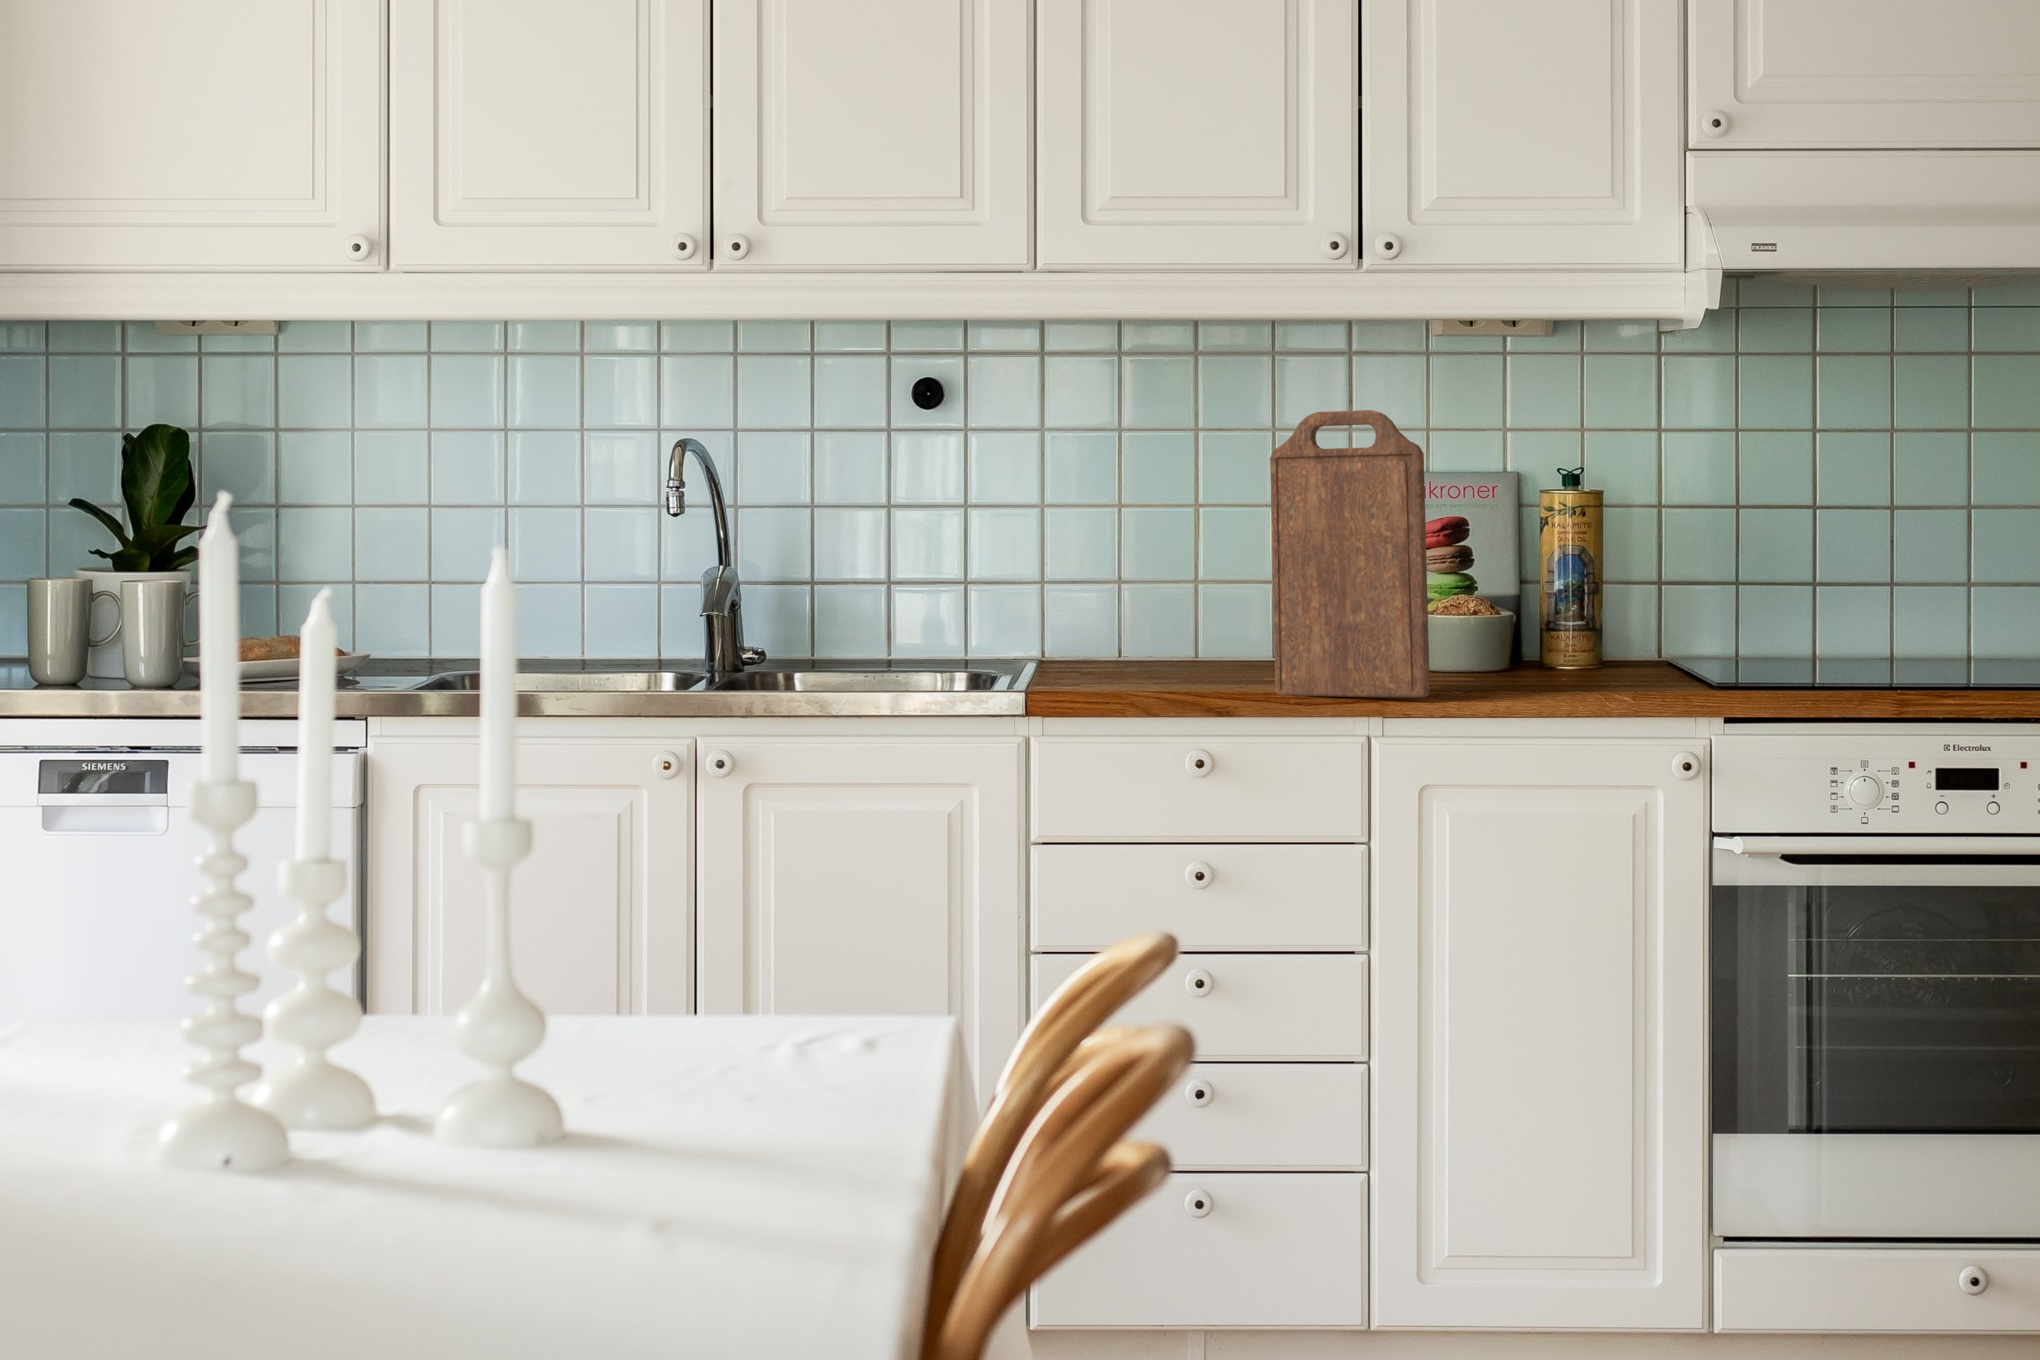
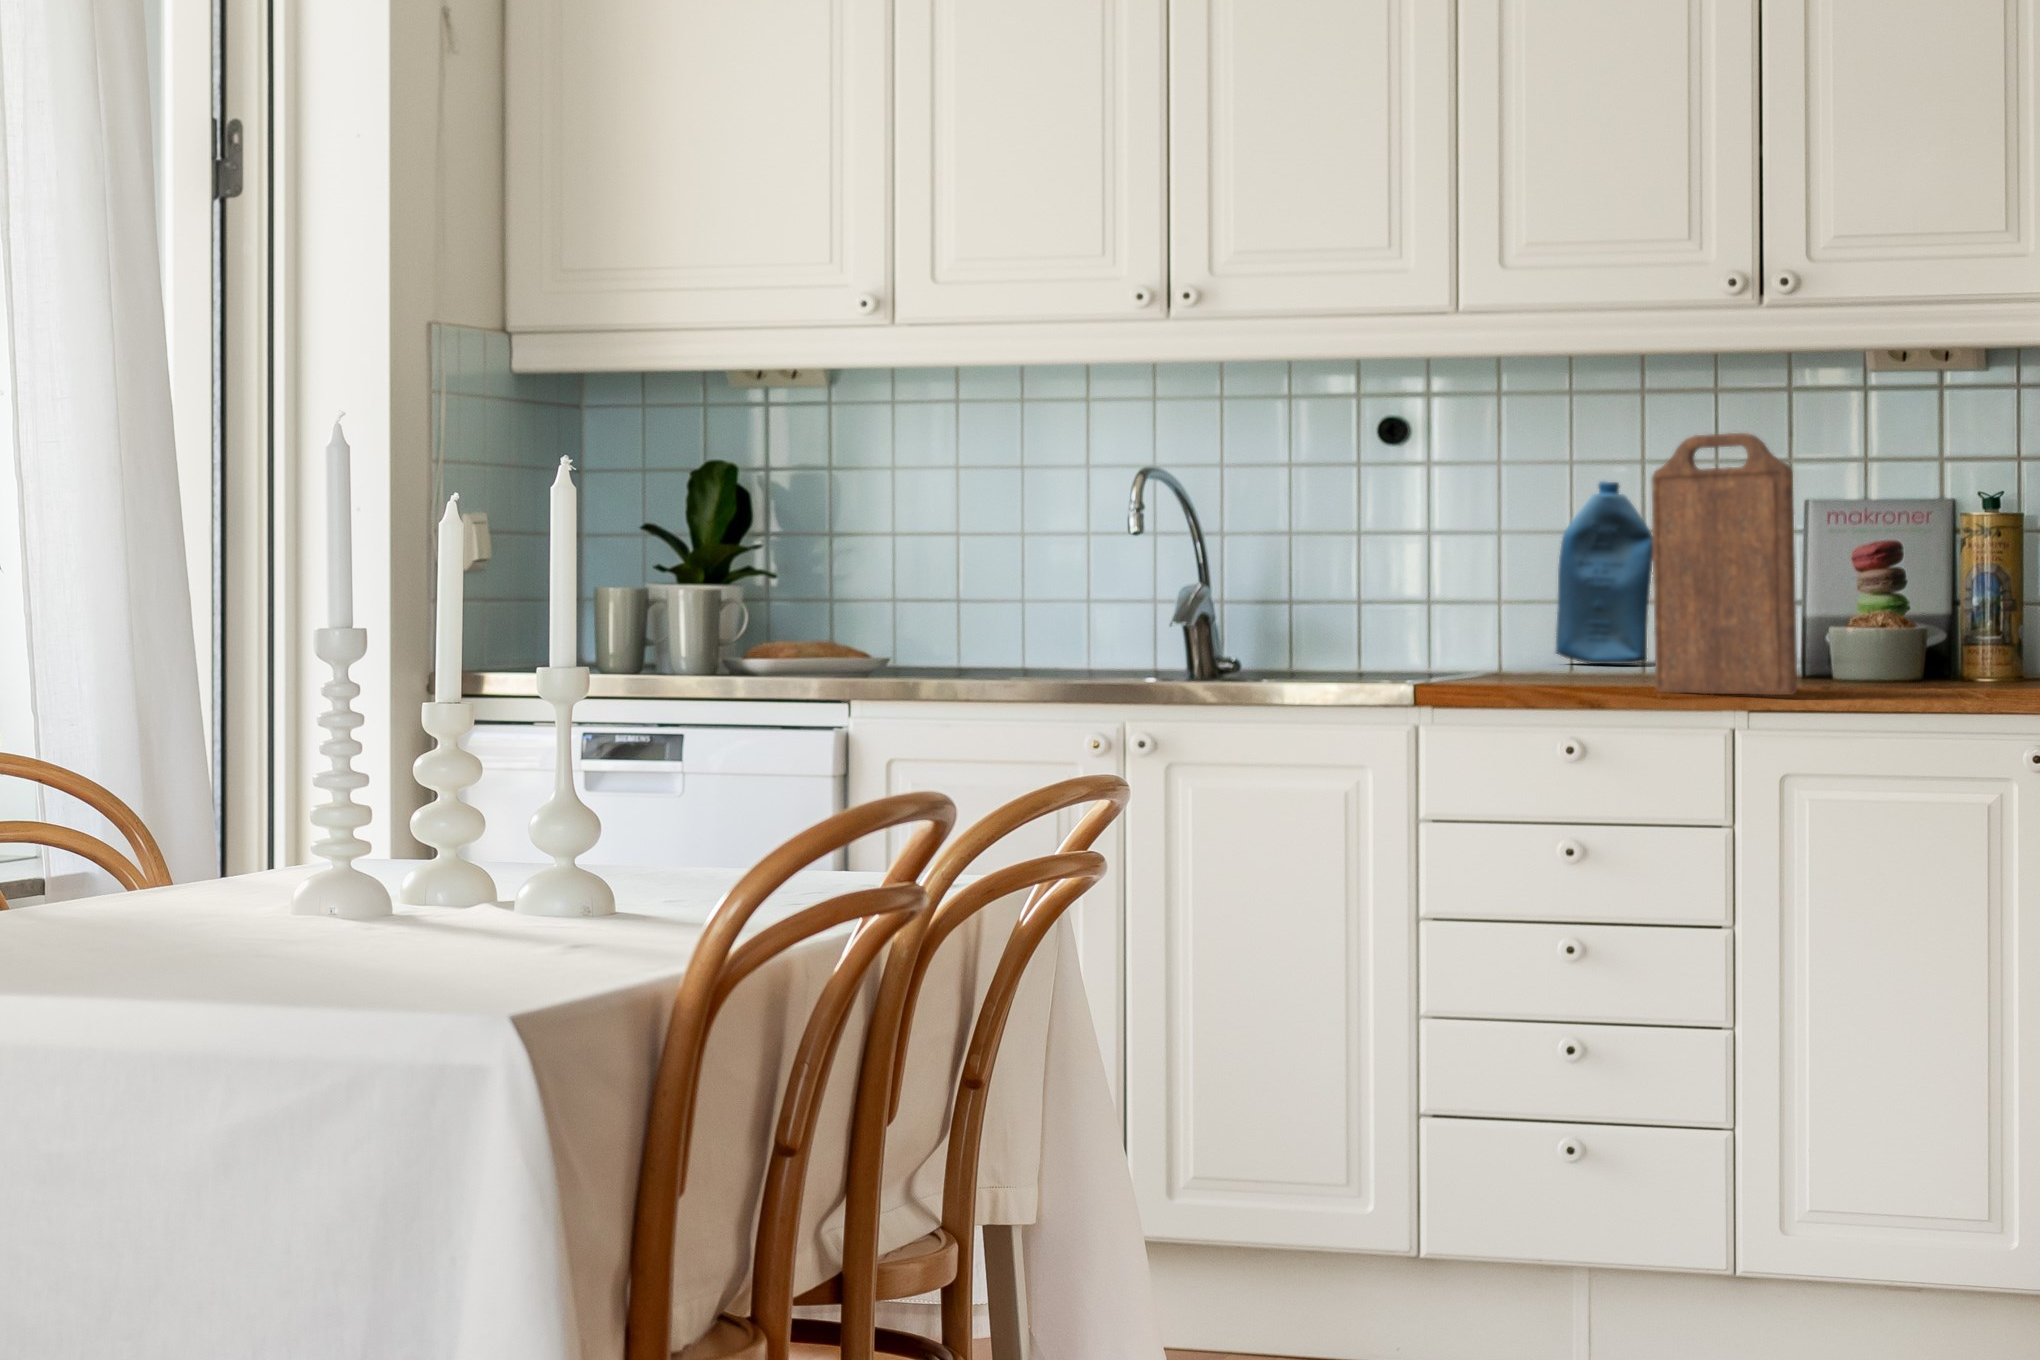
bottle: none [1122,452,1224,653] -> present [1556,481,1653,664]

